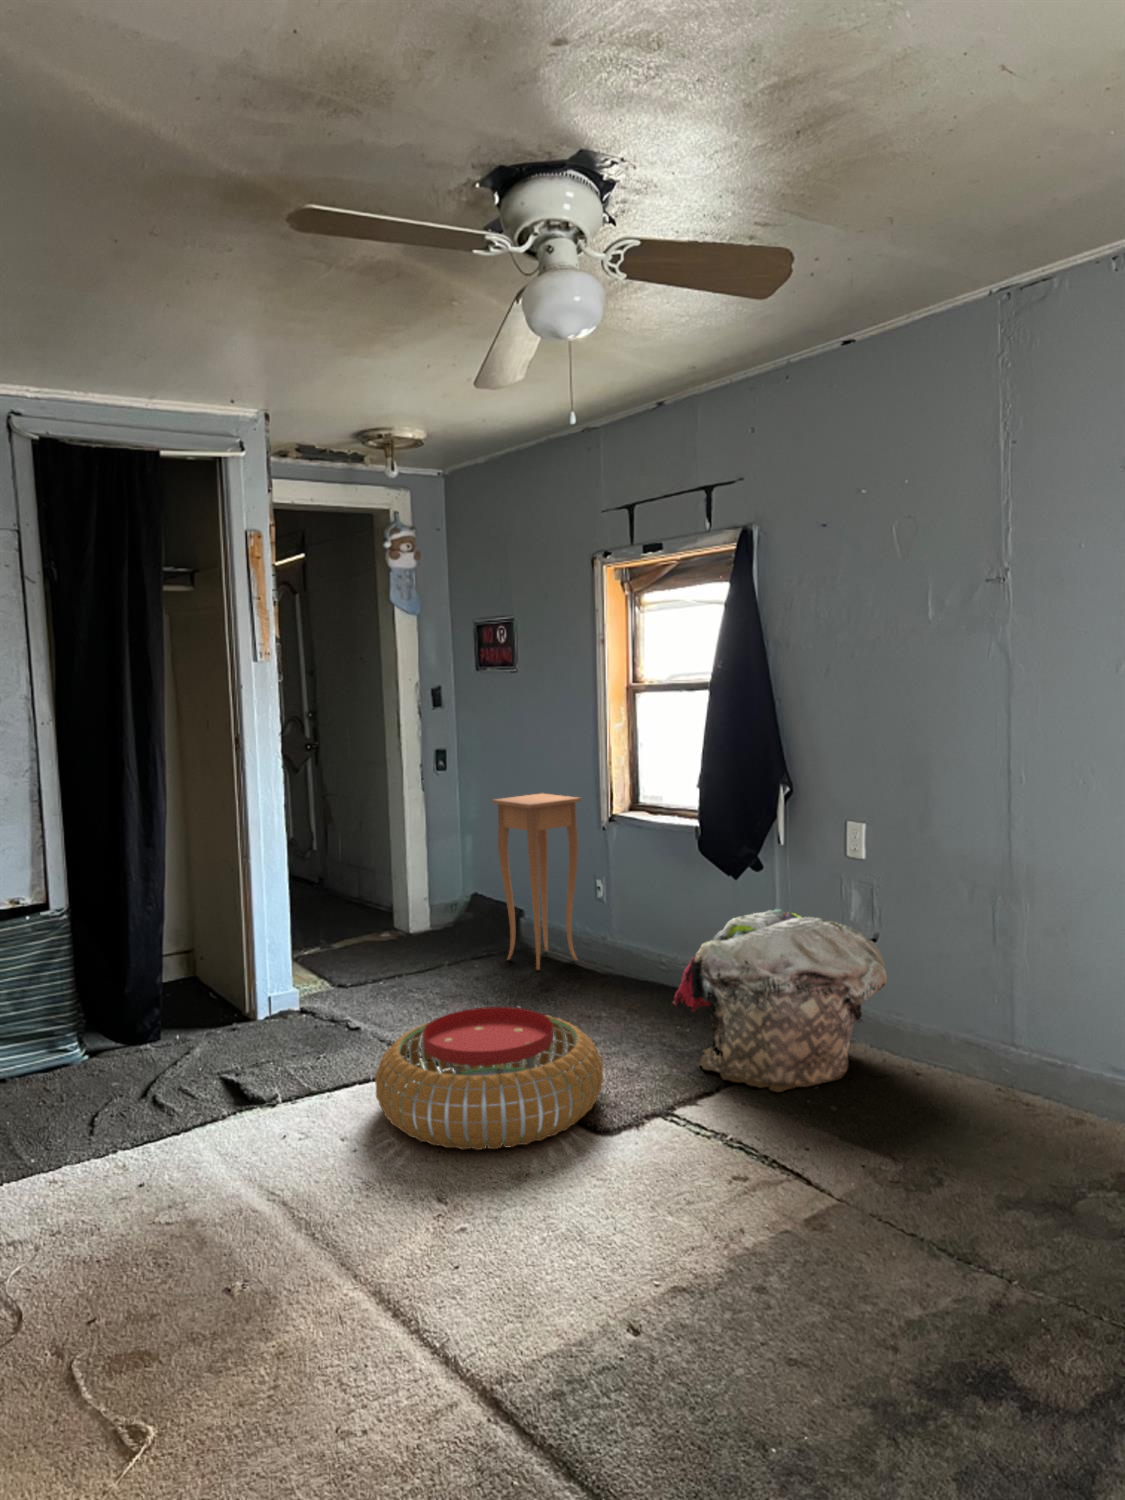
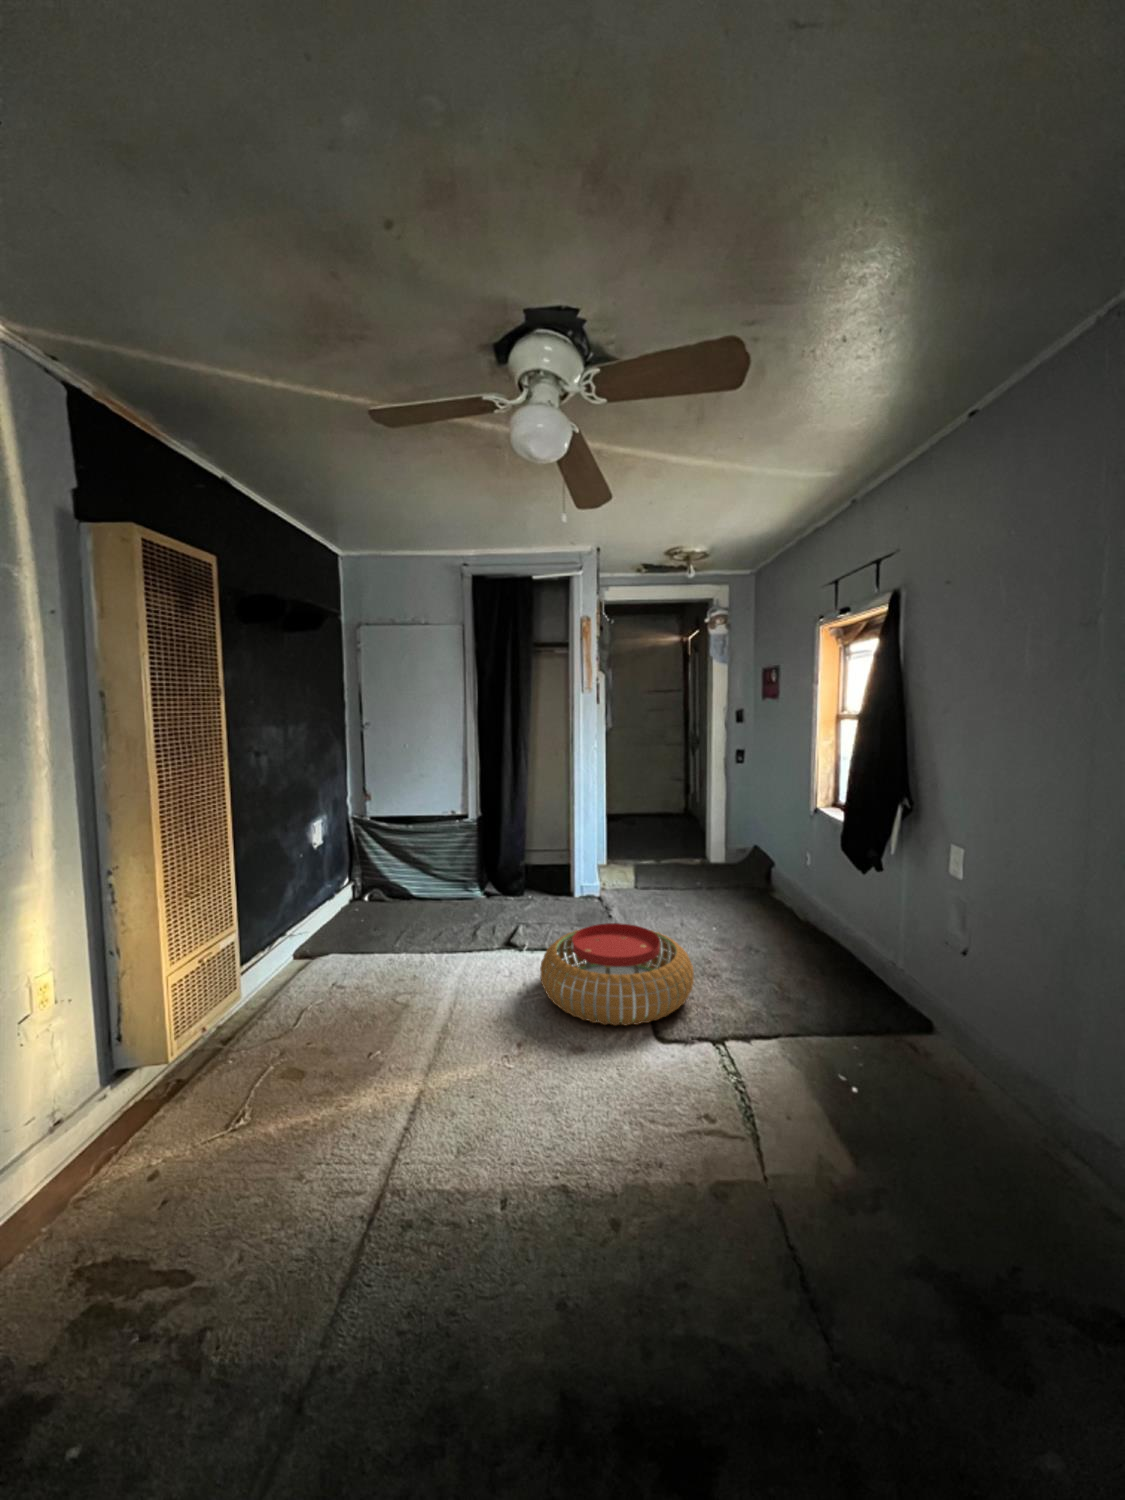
side table: present [492,793,581,970] -> none [740,787,801,910]
laundry basket: present [673,909,887,1092] -> none [778,904,960,1069]

